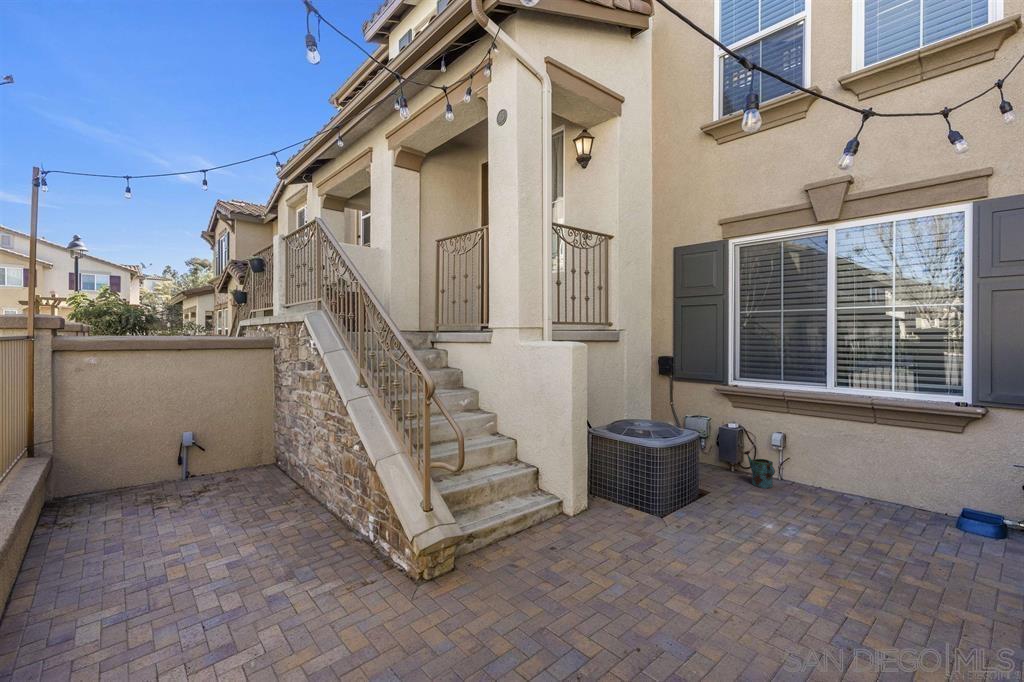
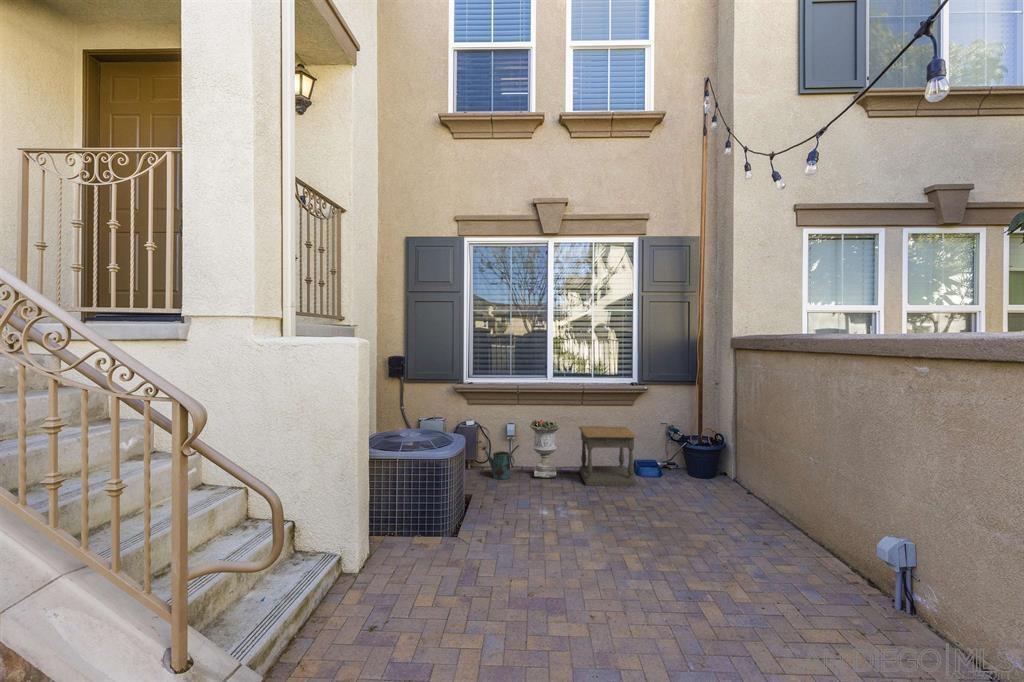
planter: none [798,430,838,500] -> present [530,419,560,478]
side table: none [861,448,952,538] -> present [579,426,637,486]

